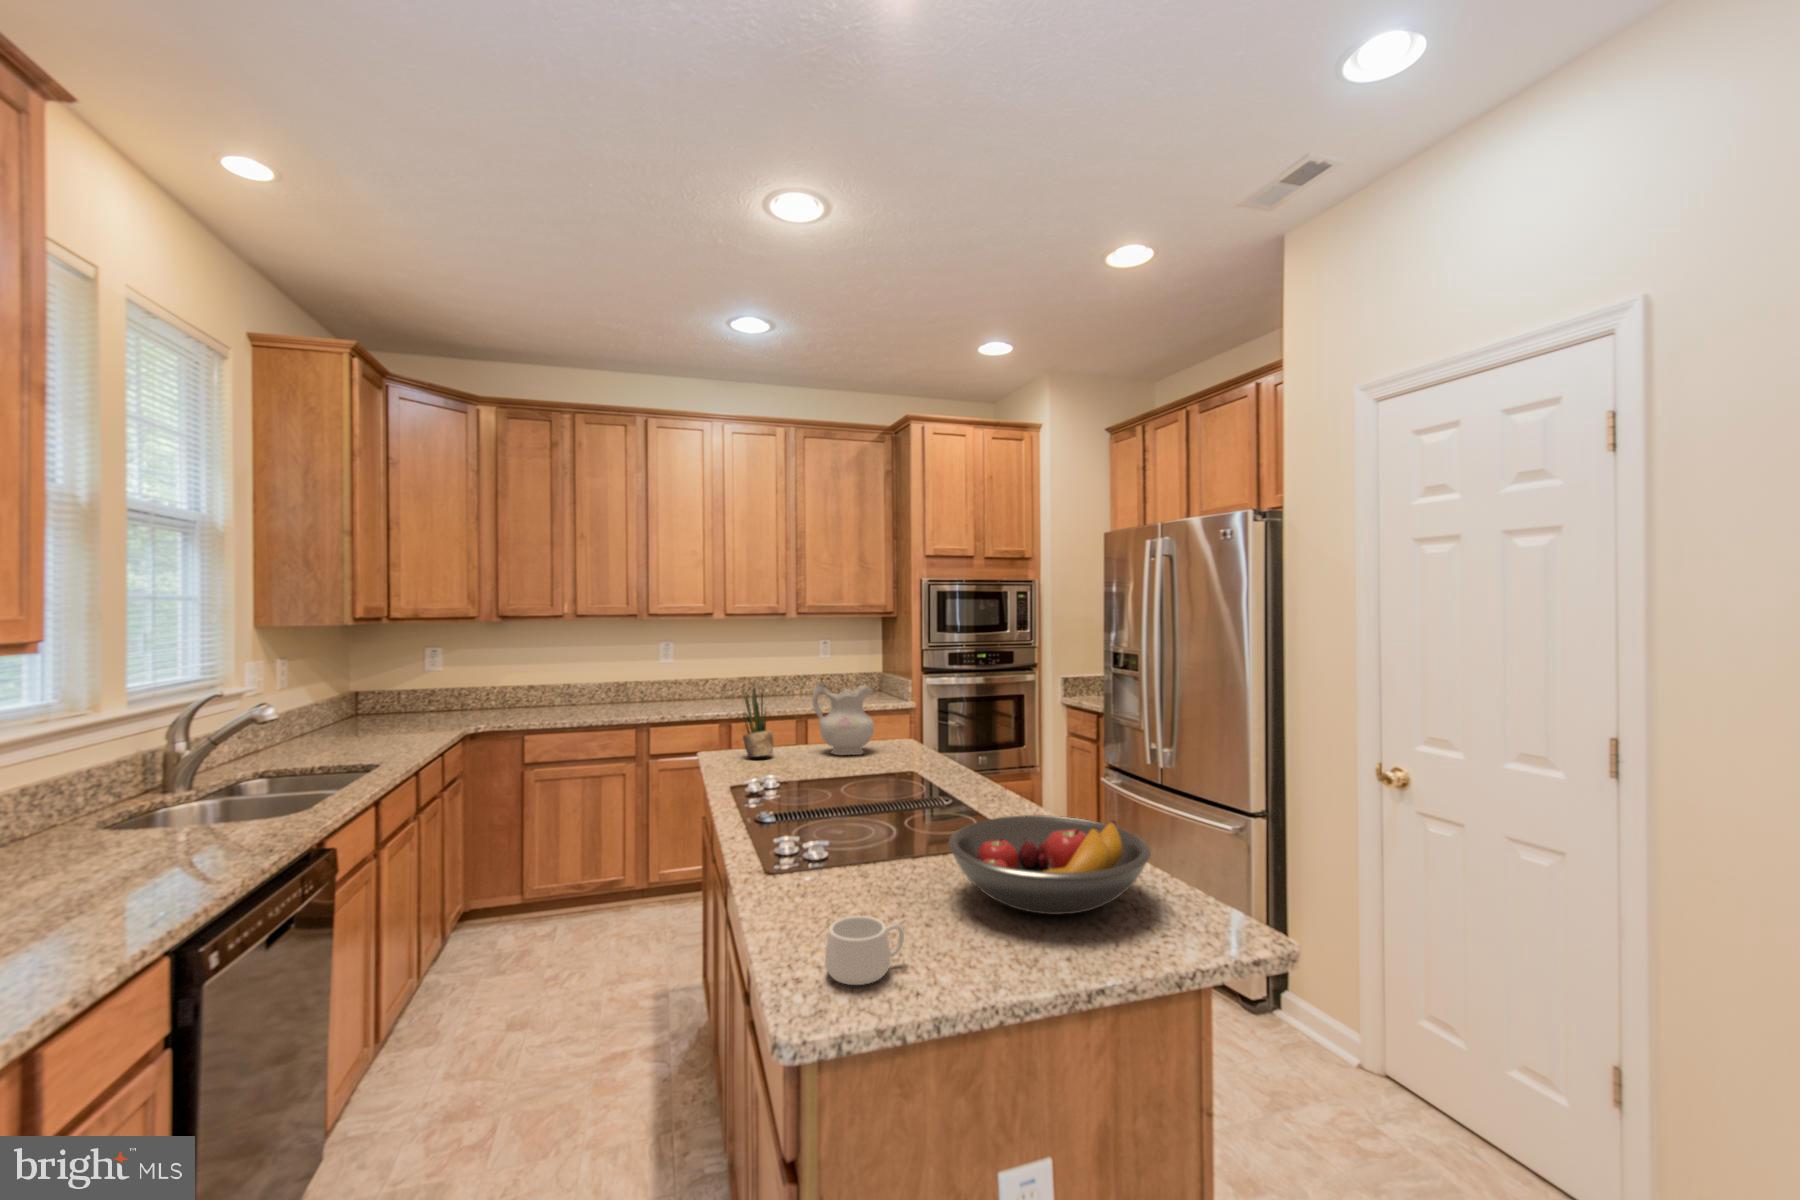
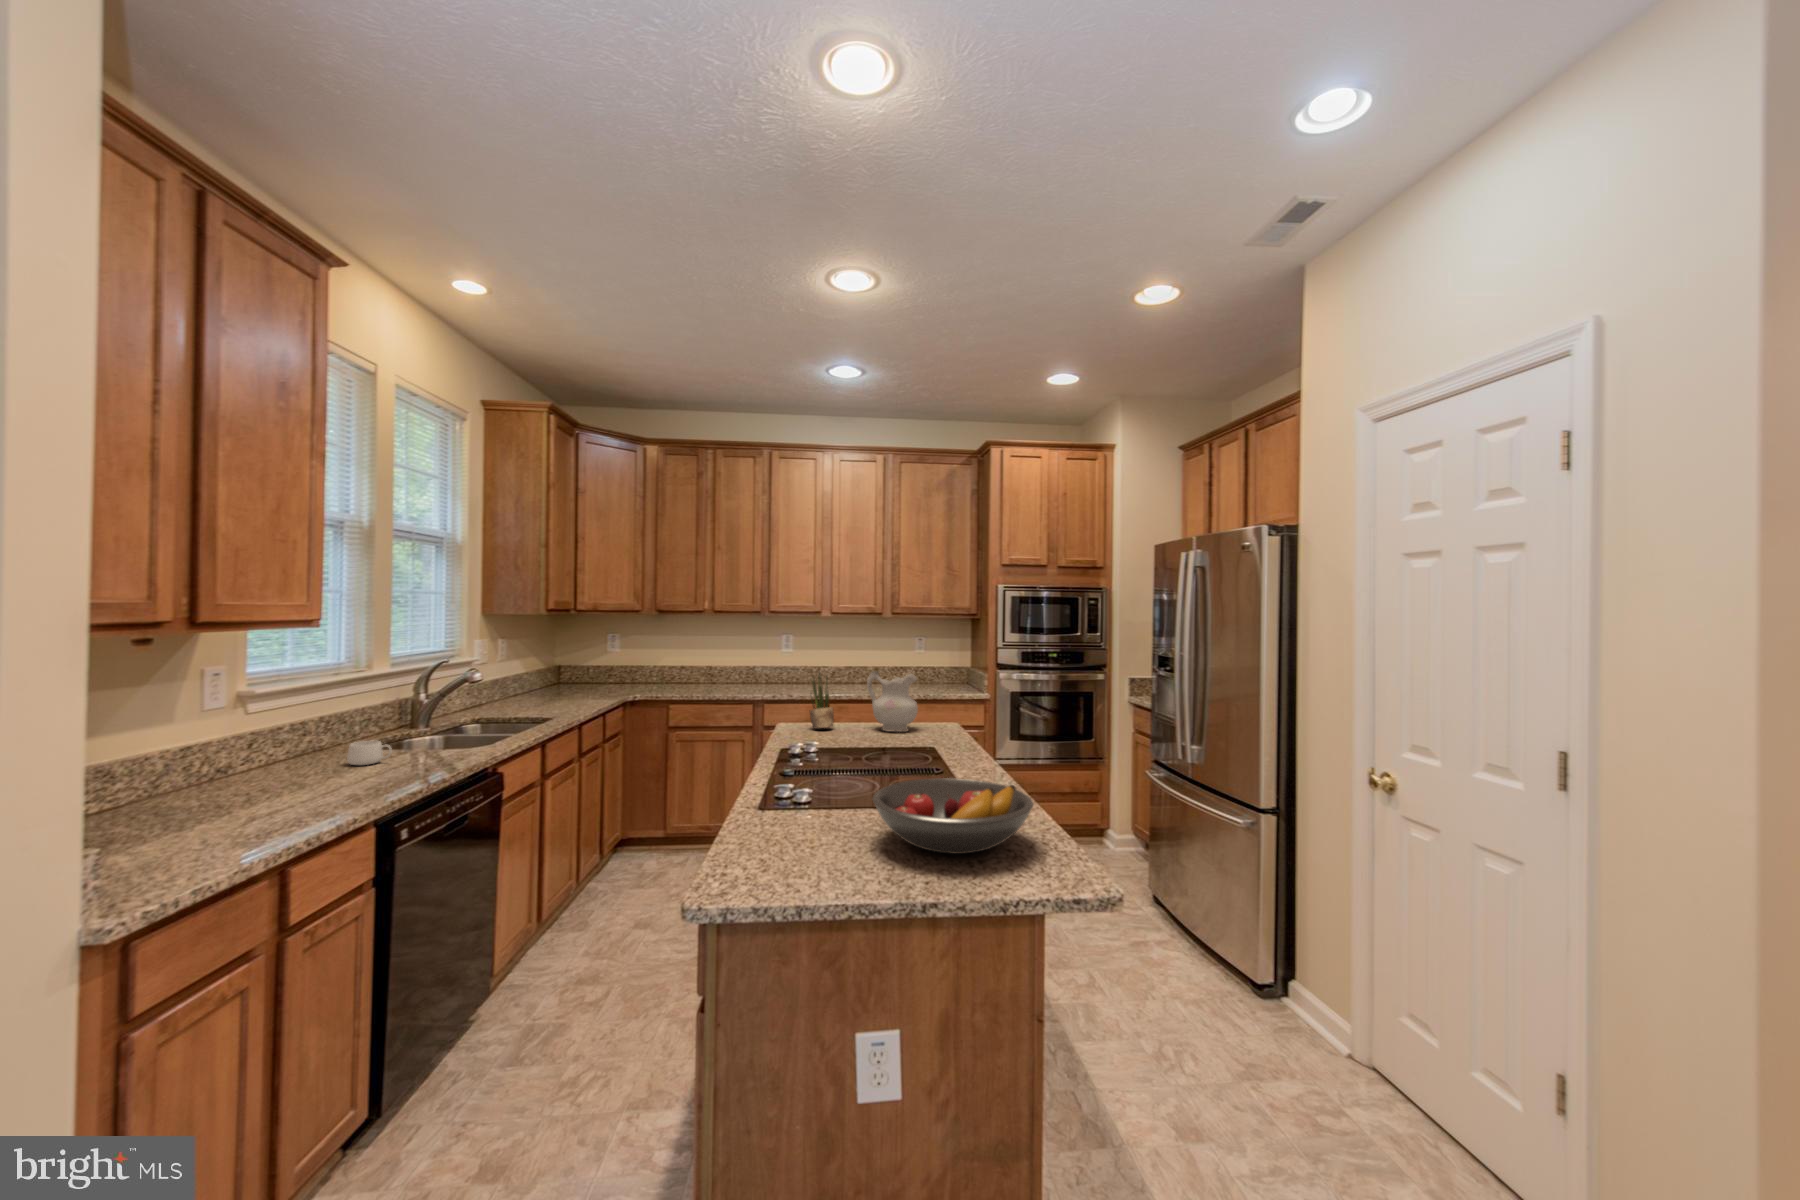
mug: present [825,916,904,985] -> present [347,741,392,765]

